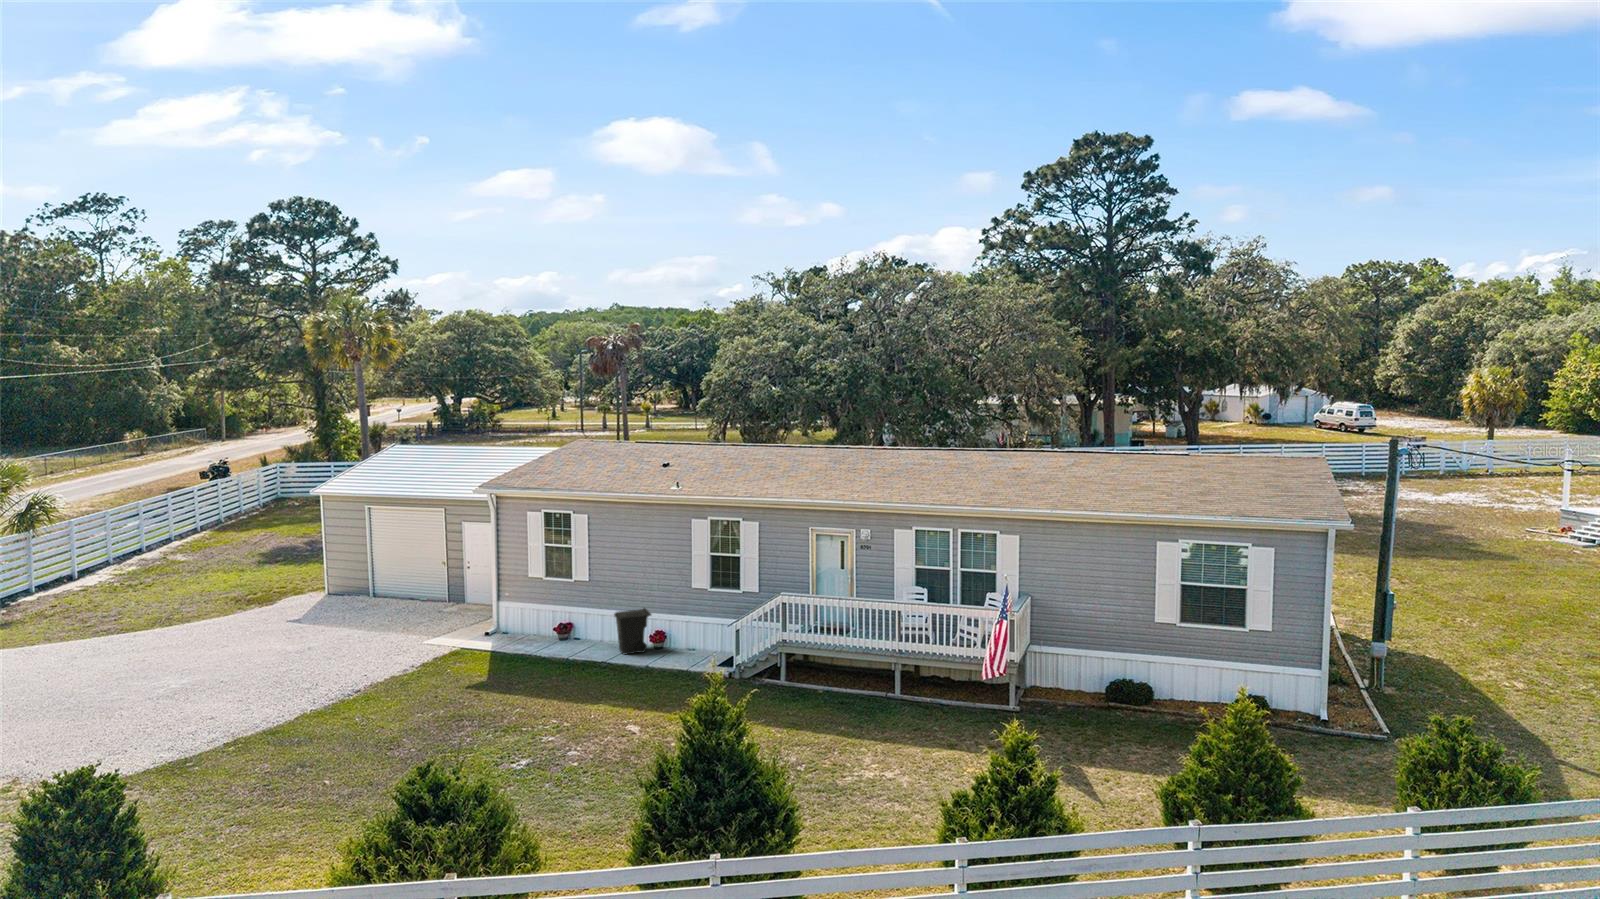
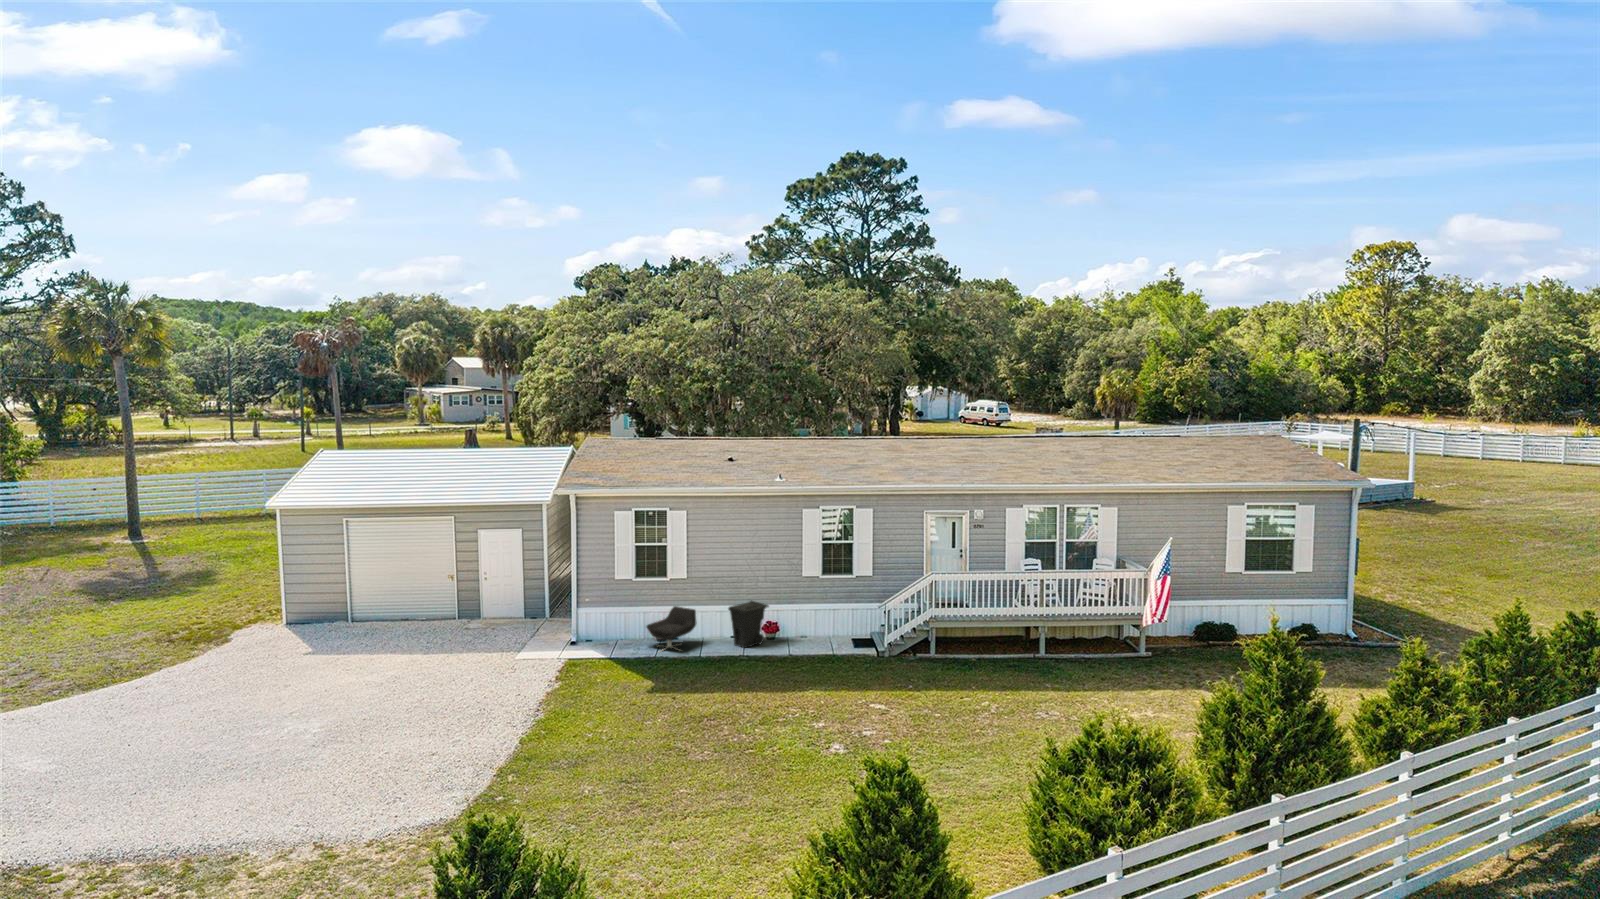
lounge chair: none [542,607,588,651] -> present [647,606,697,650]

